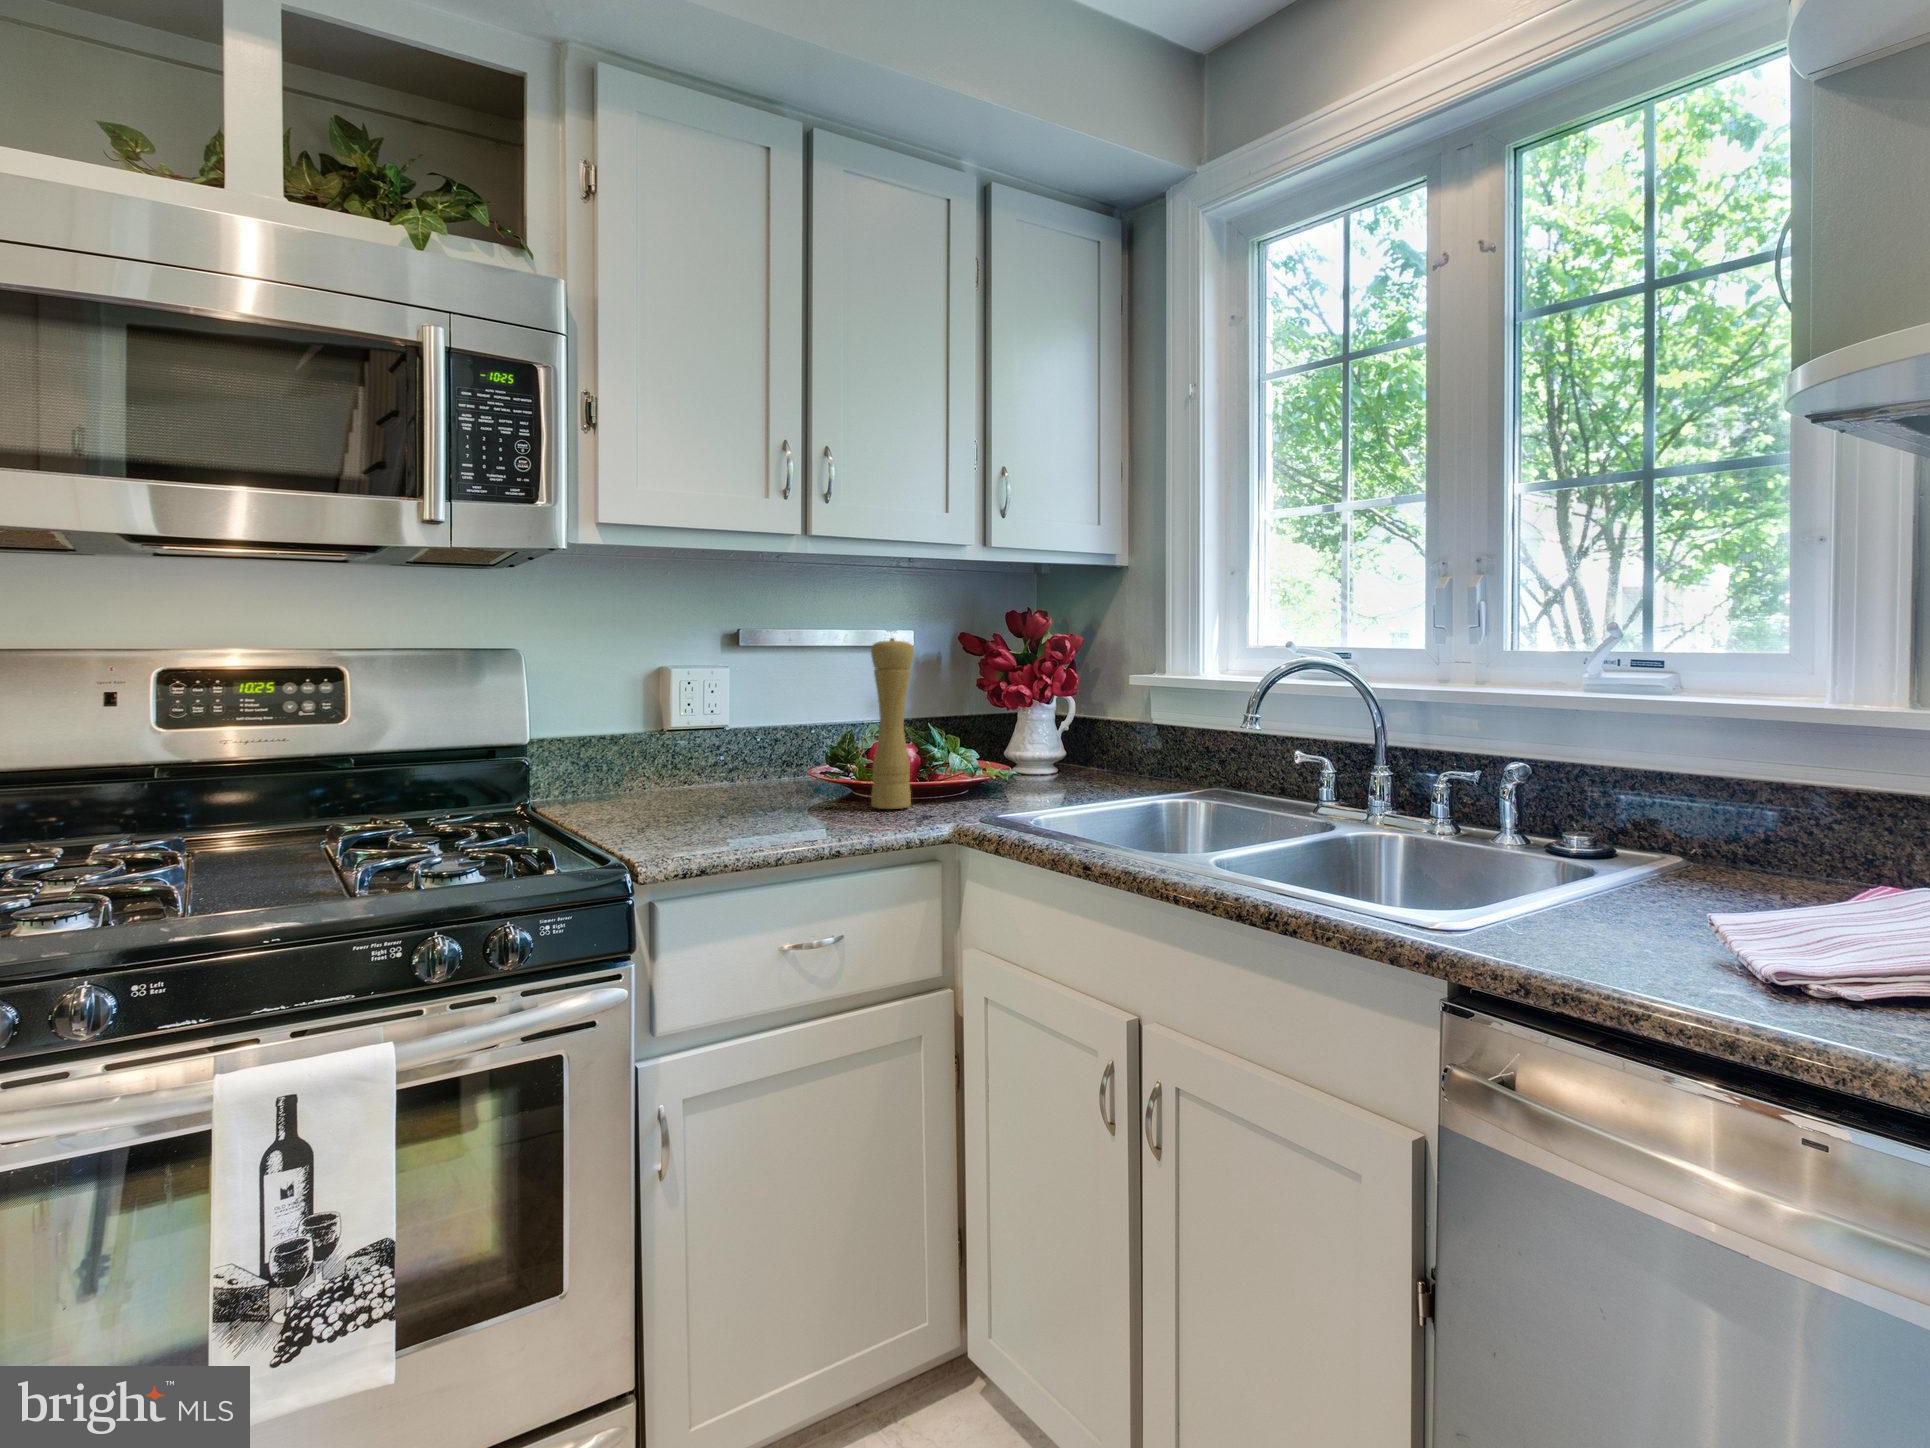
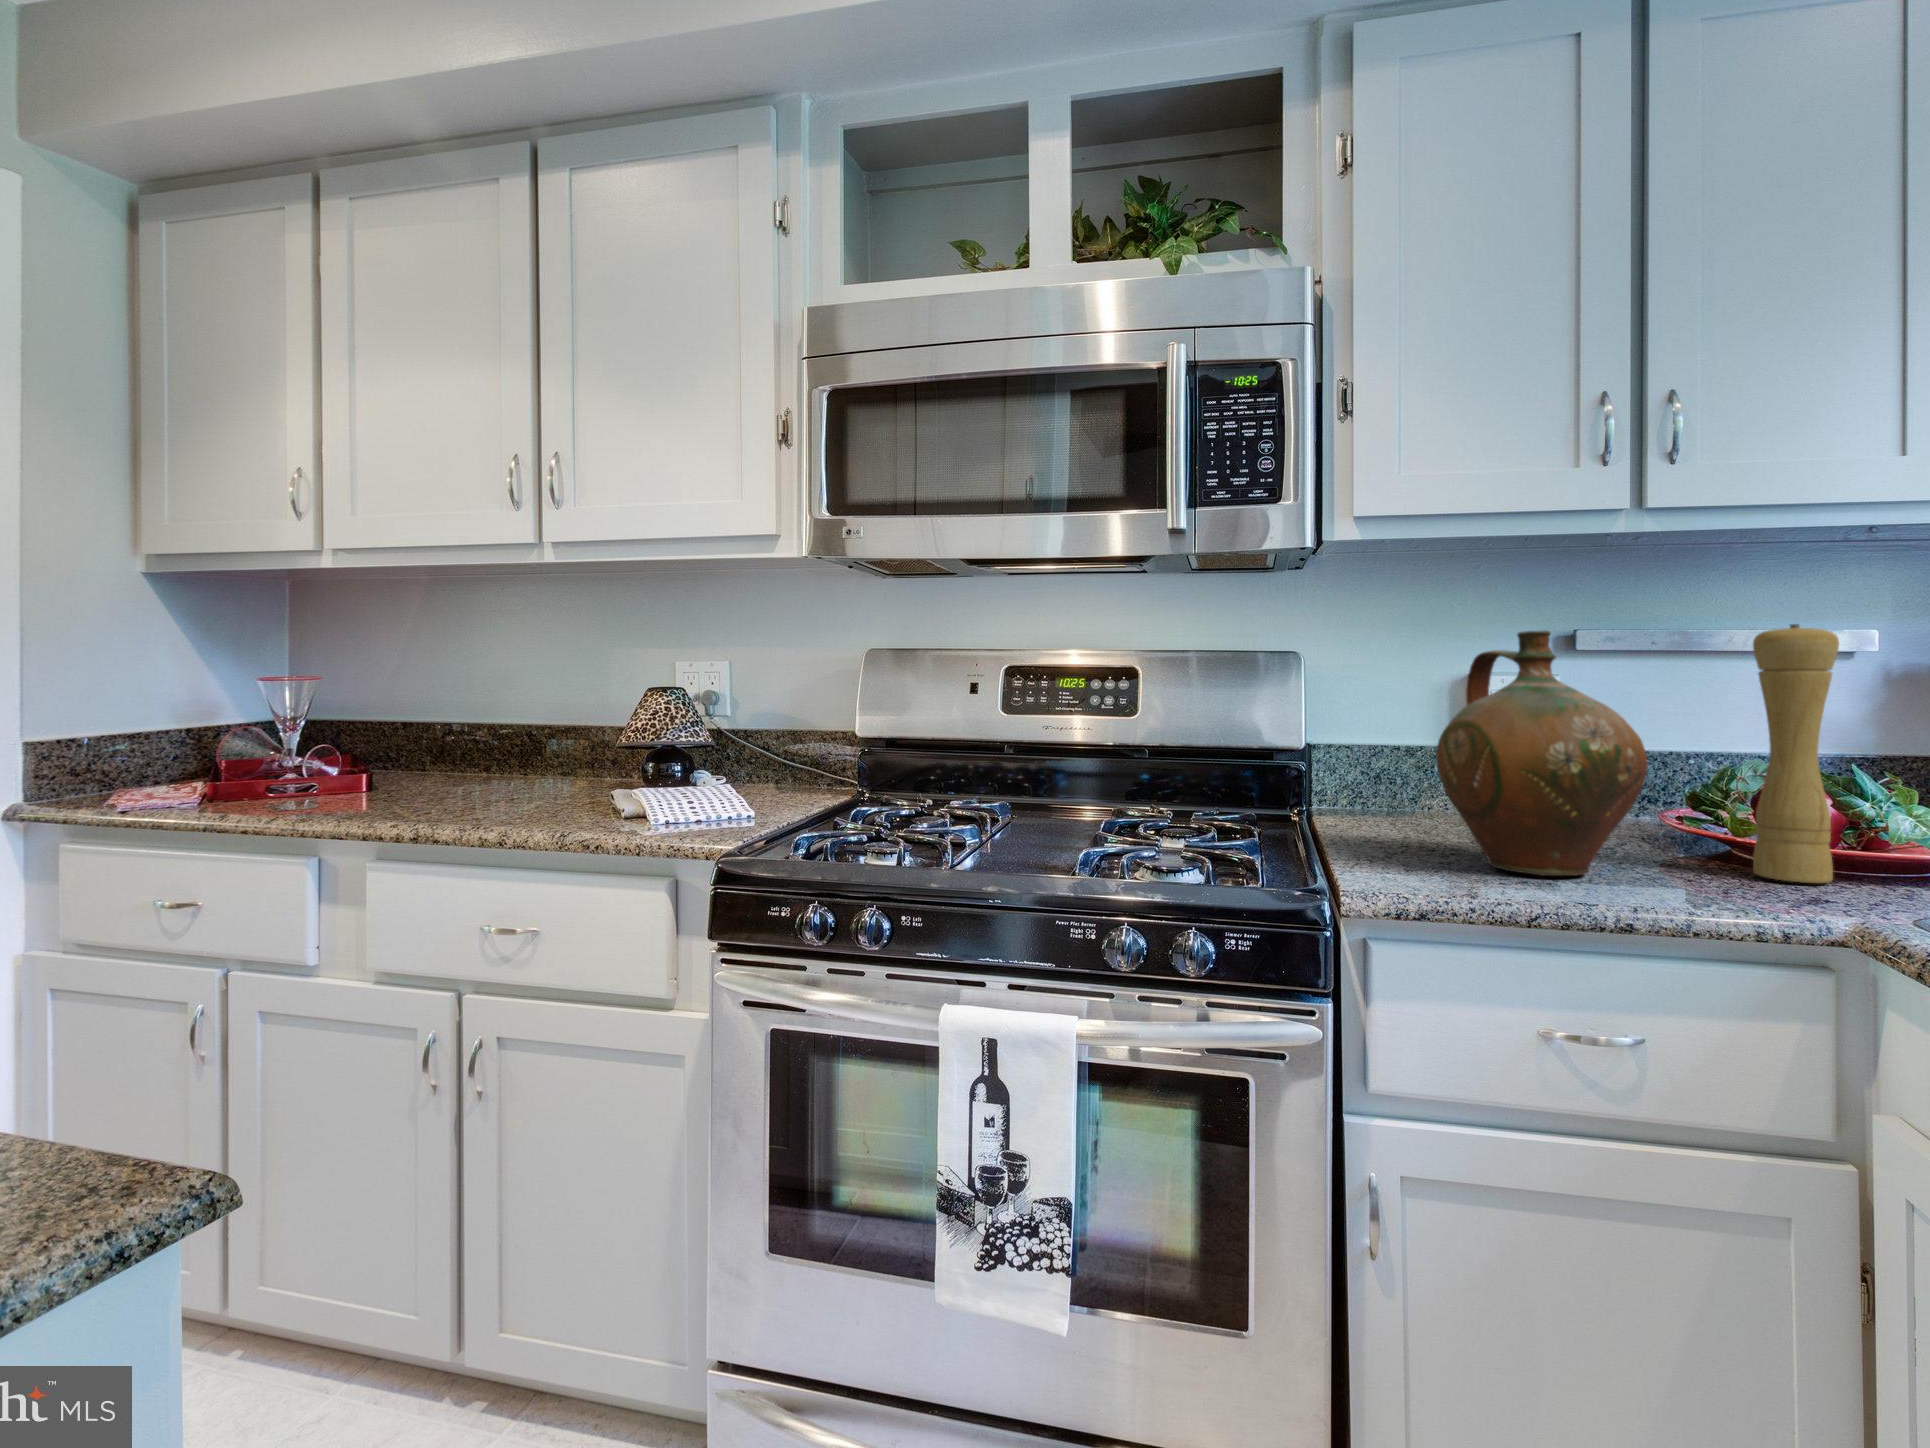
ceramic jug: none [682,638,822,828] -> present [1436,630,1647,876]

